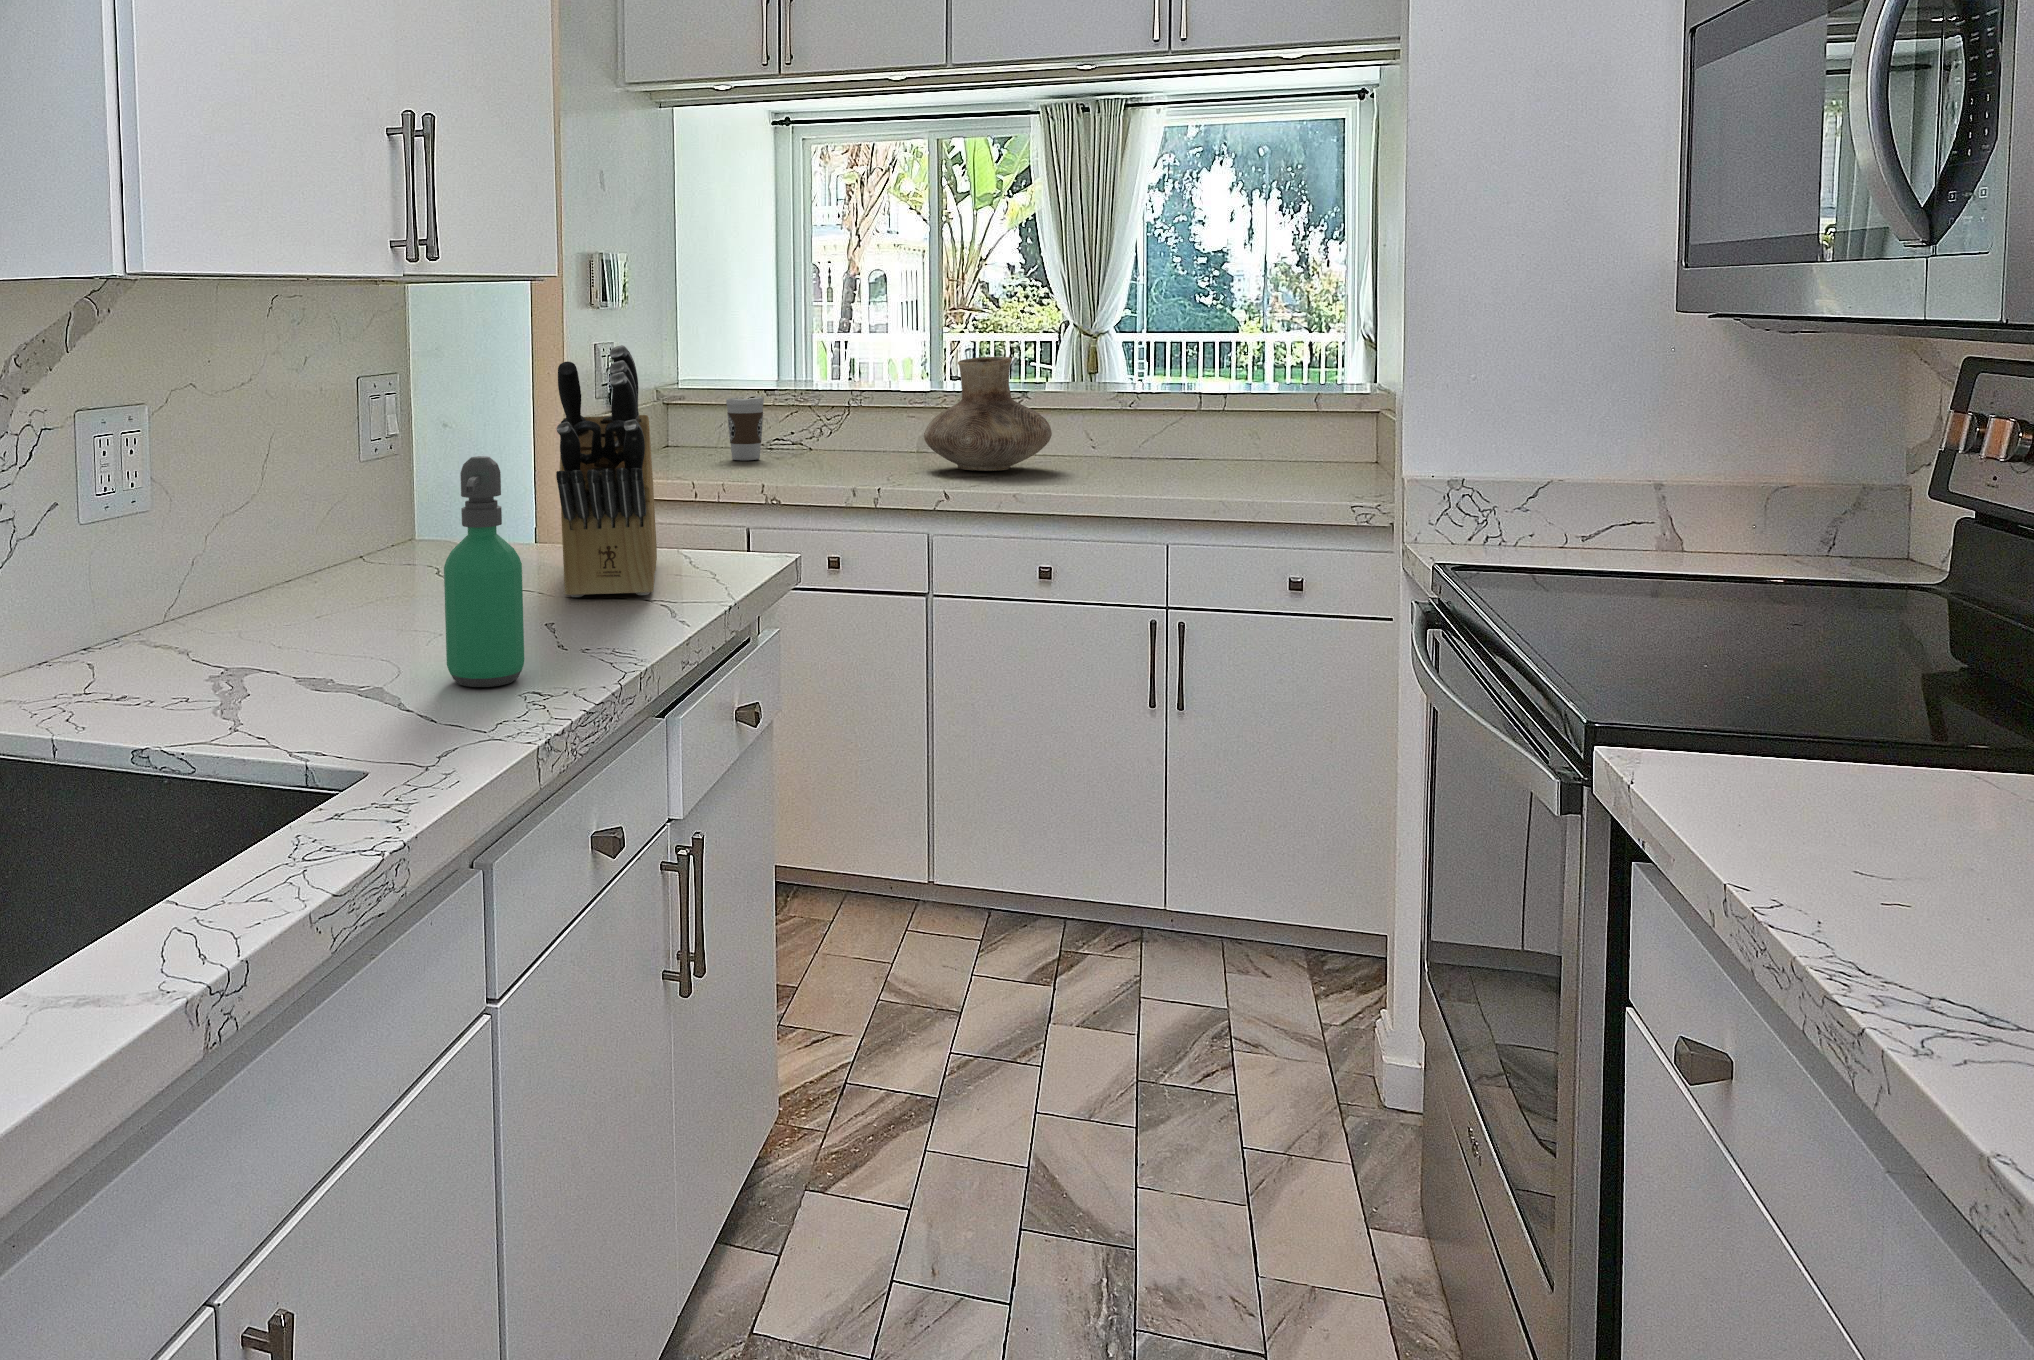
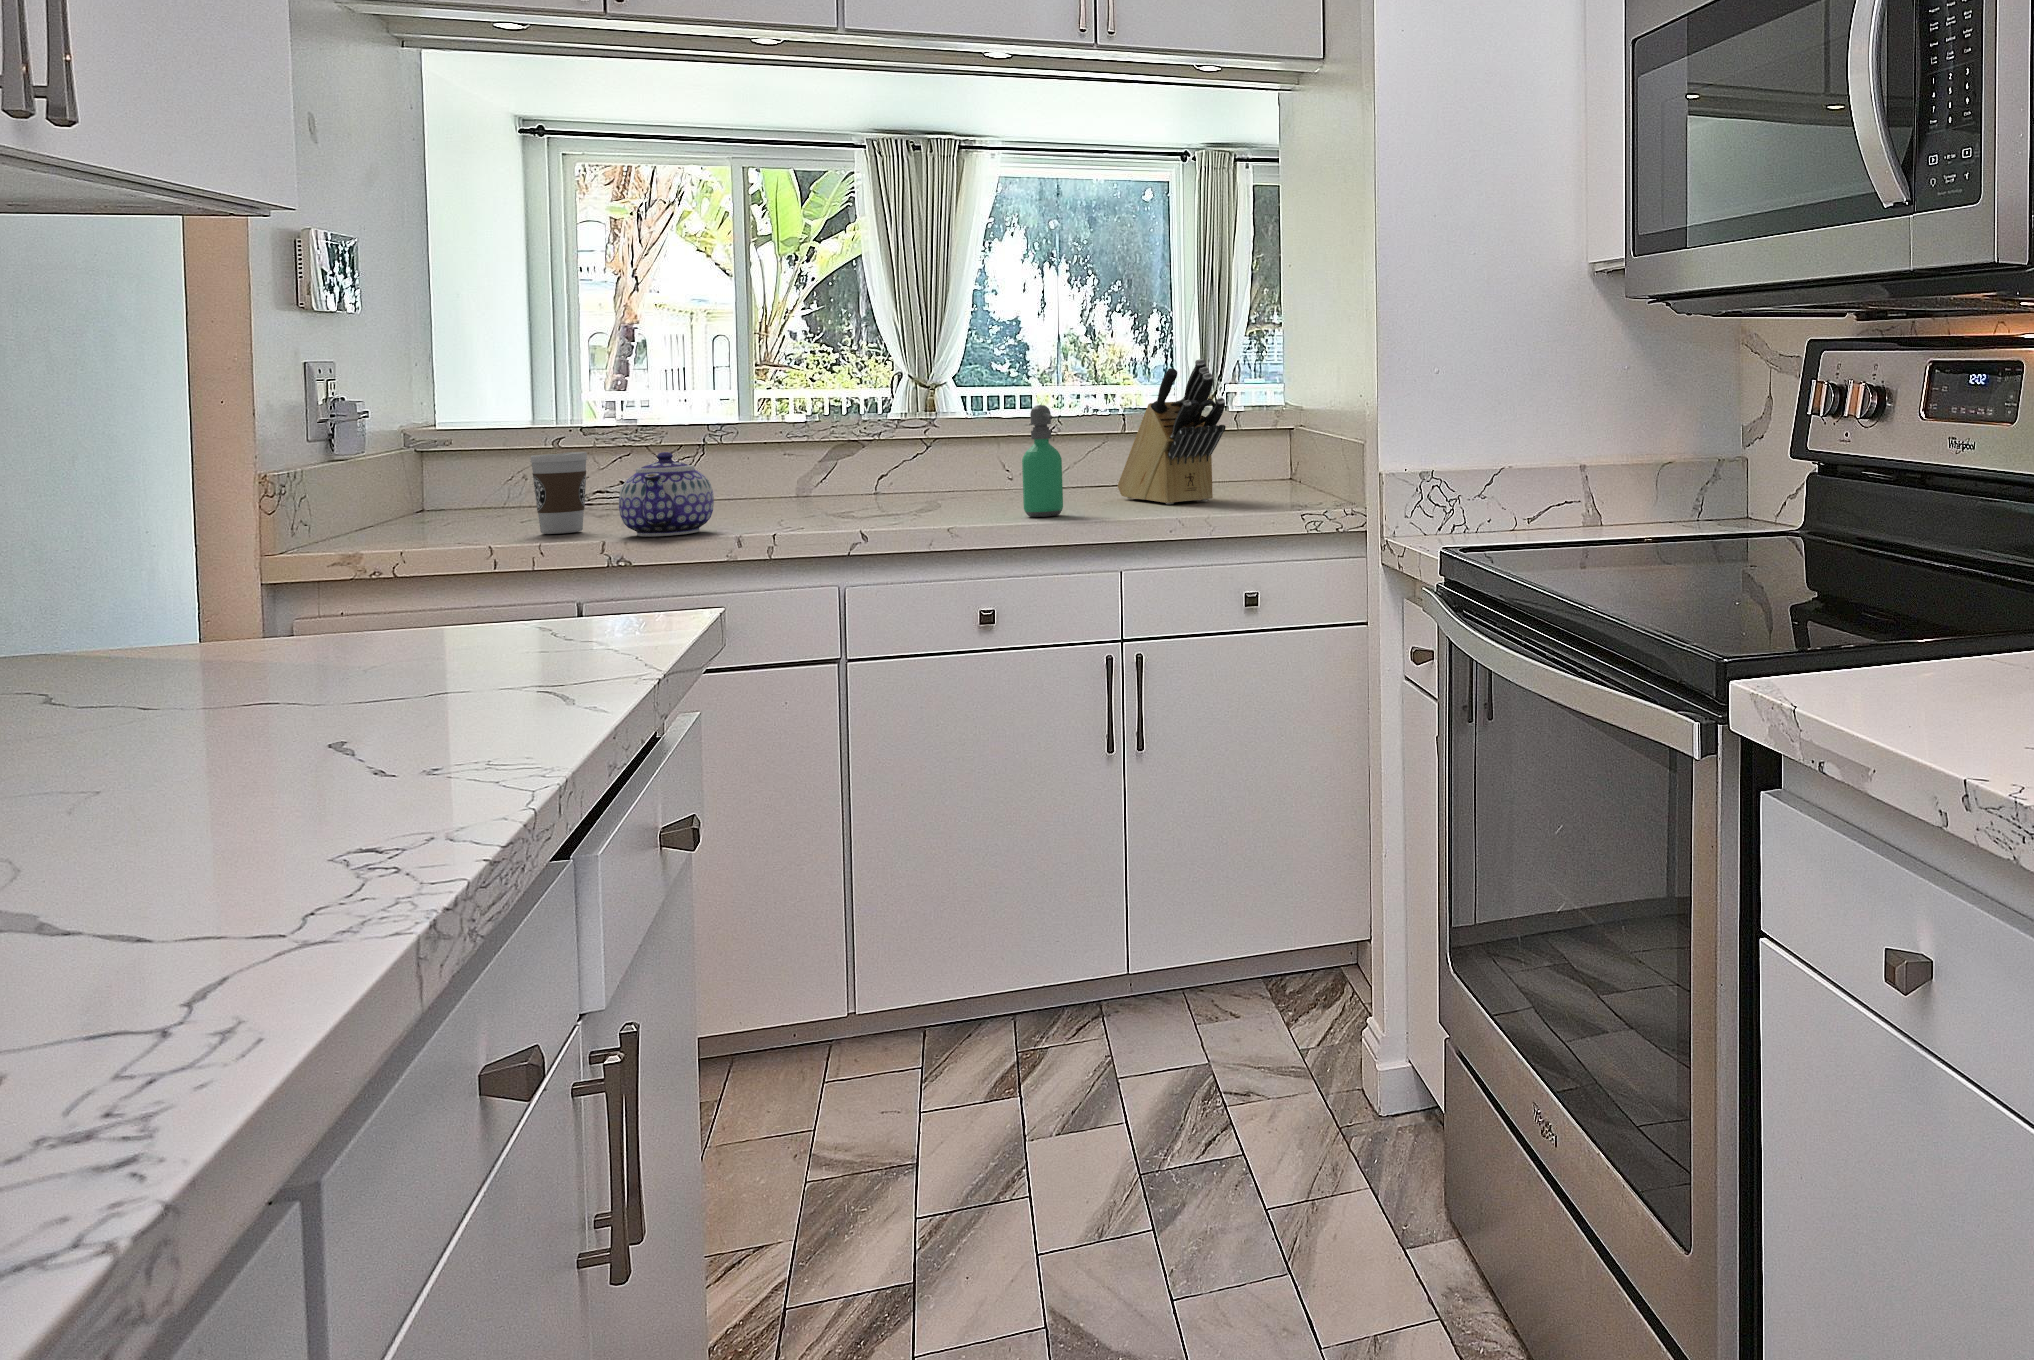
knife block: present [556,345,657,597] -> present [1118,359,1226,504]
vase: present [924,357,1052,471] -> none [814,393,967,523]
teapot: none [781,402,848,470] -> present [619,452,714,536]
soap dispenser: present [444,456,524,687] -> present [1022,405,1063,517]

